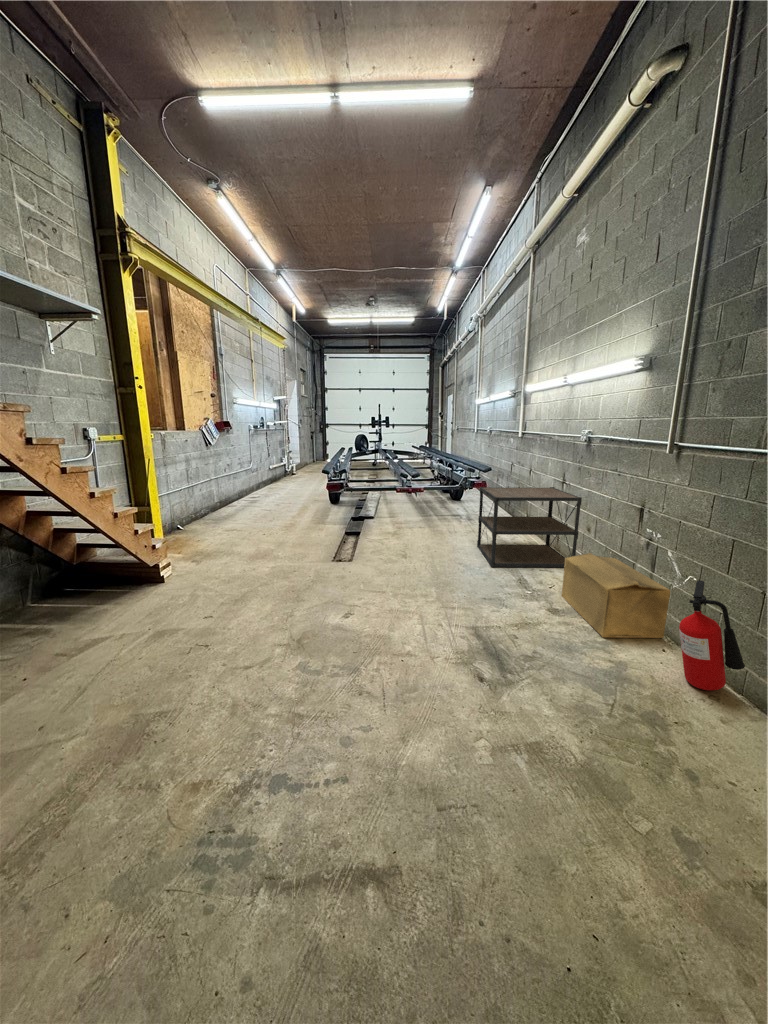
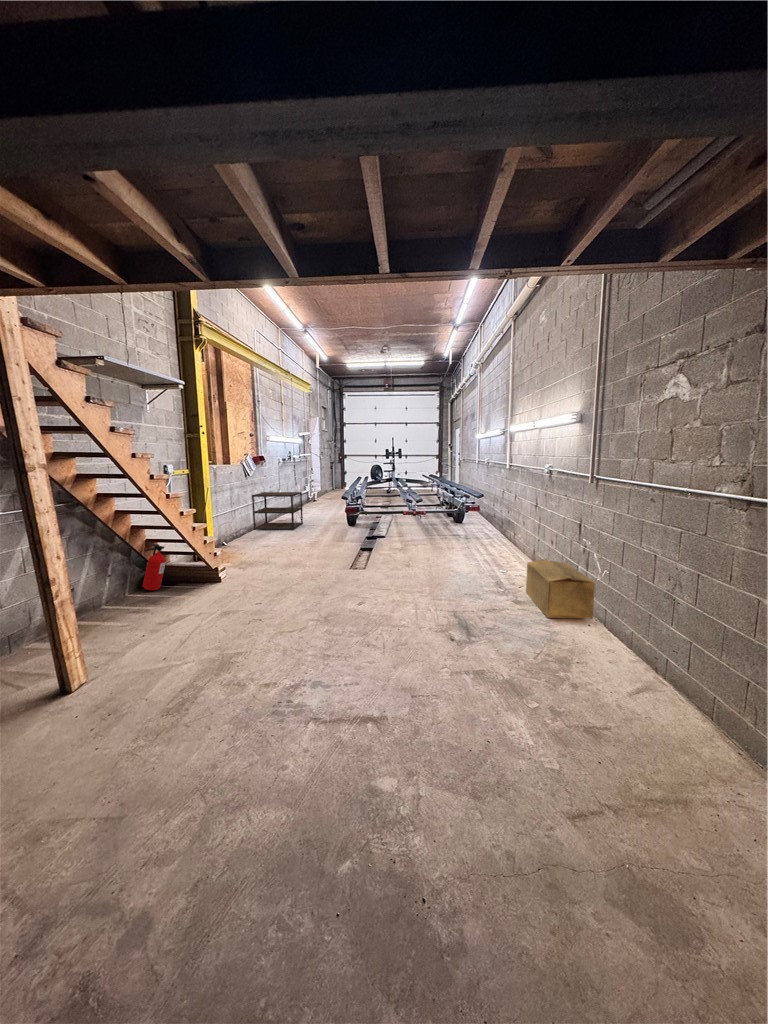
shelving unit: present [477,487,582,567] -> present [252,492,303,530]
fire extinguisher: present [679,580,745,690] -> present [143,542,166,590]

